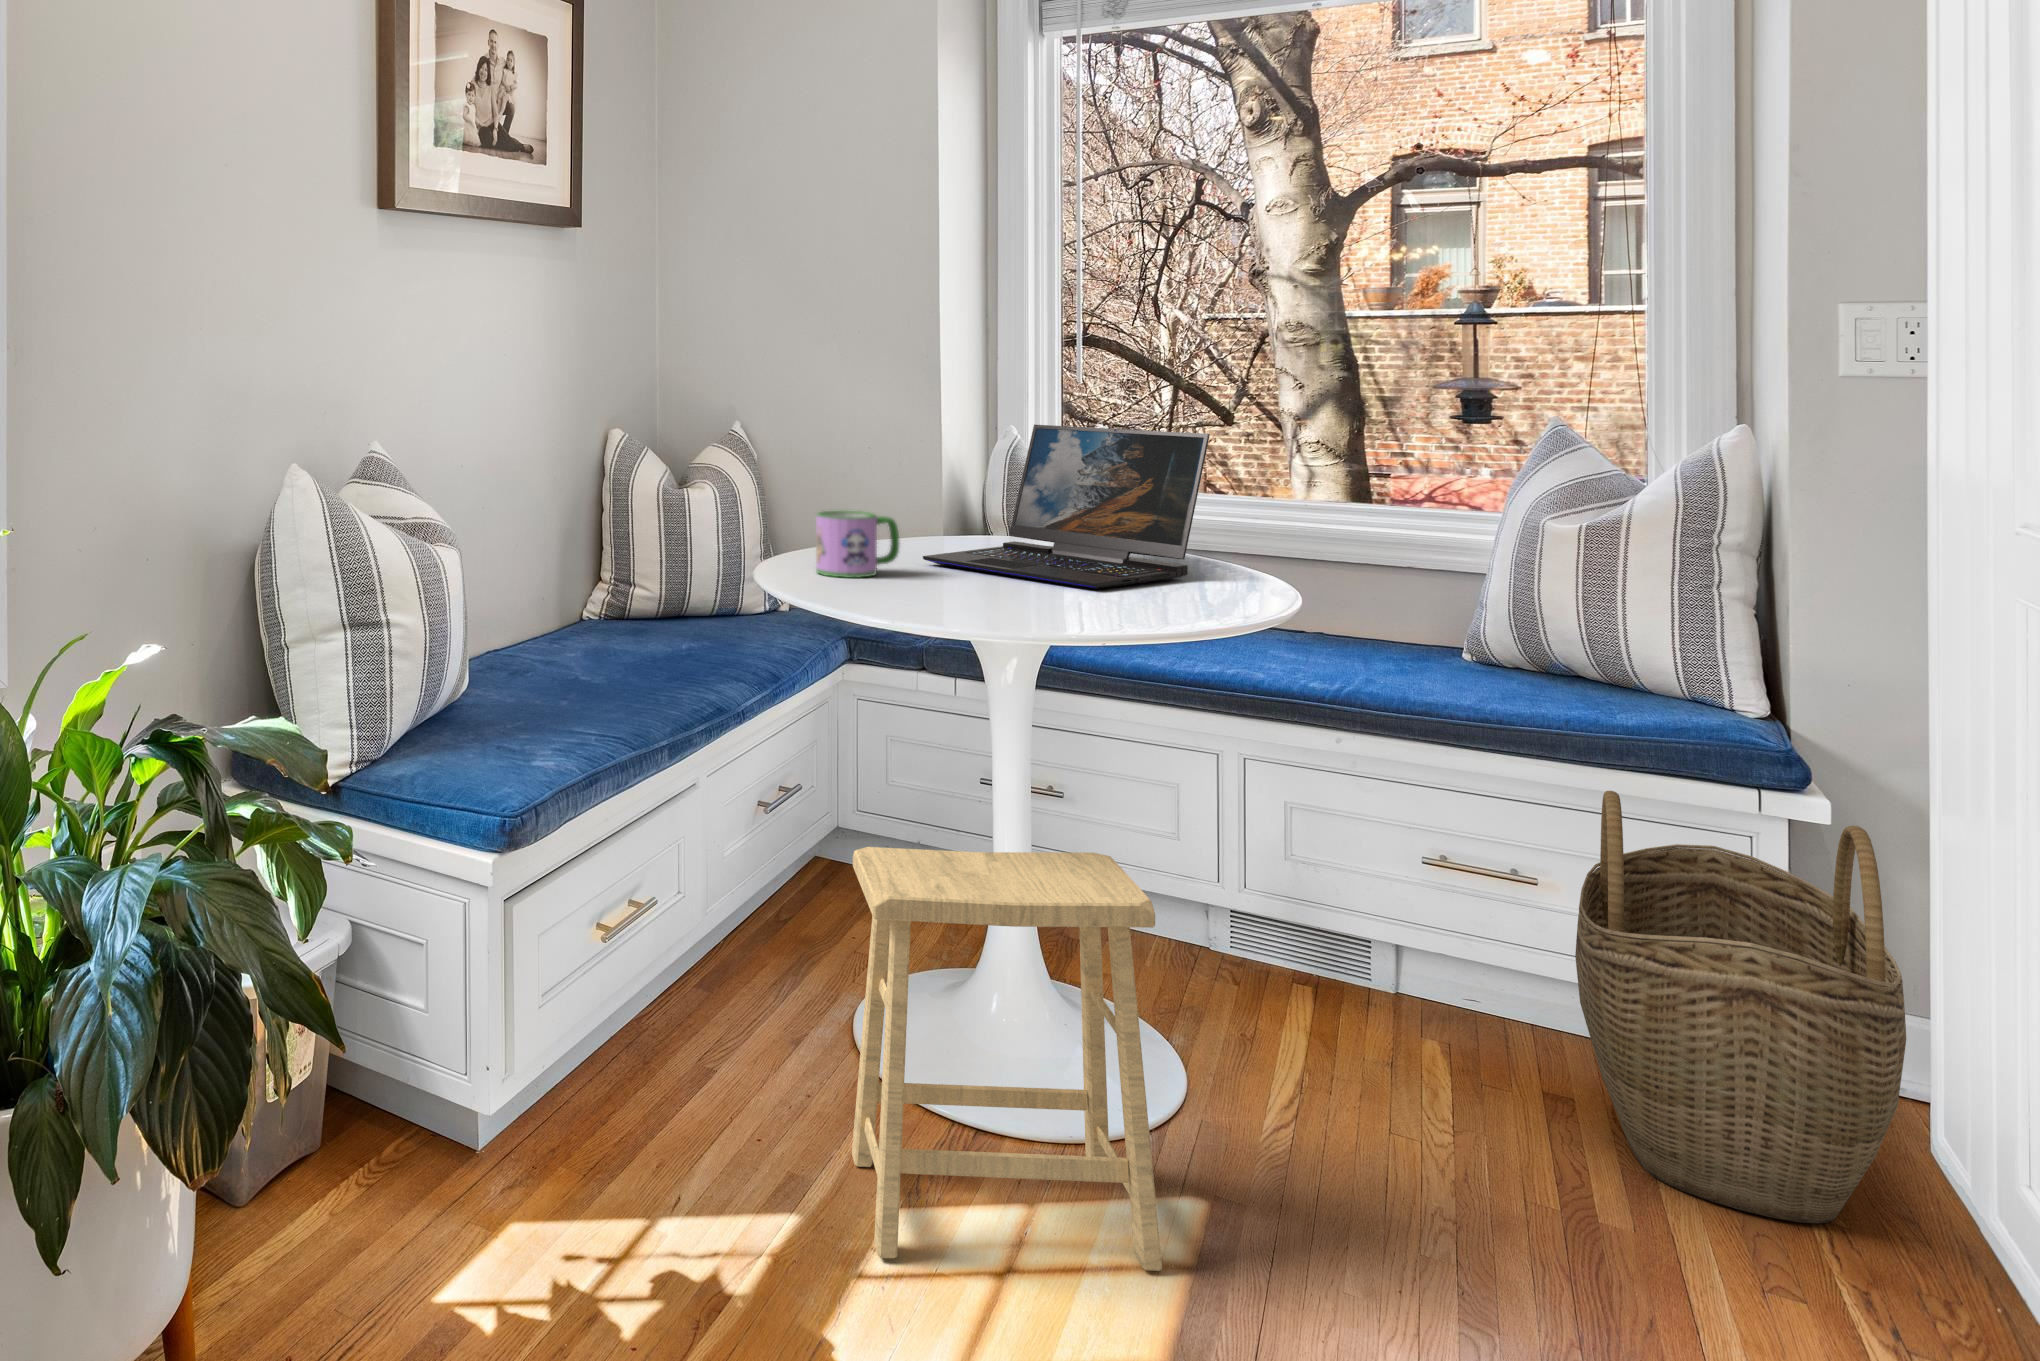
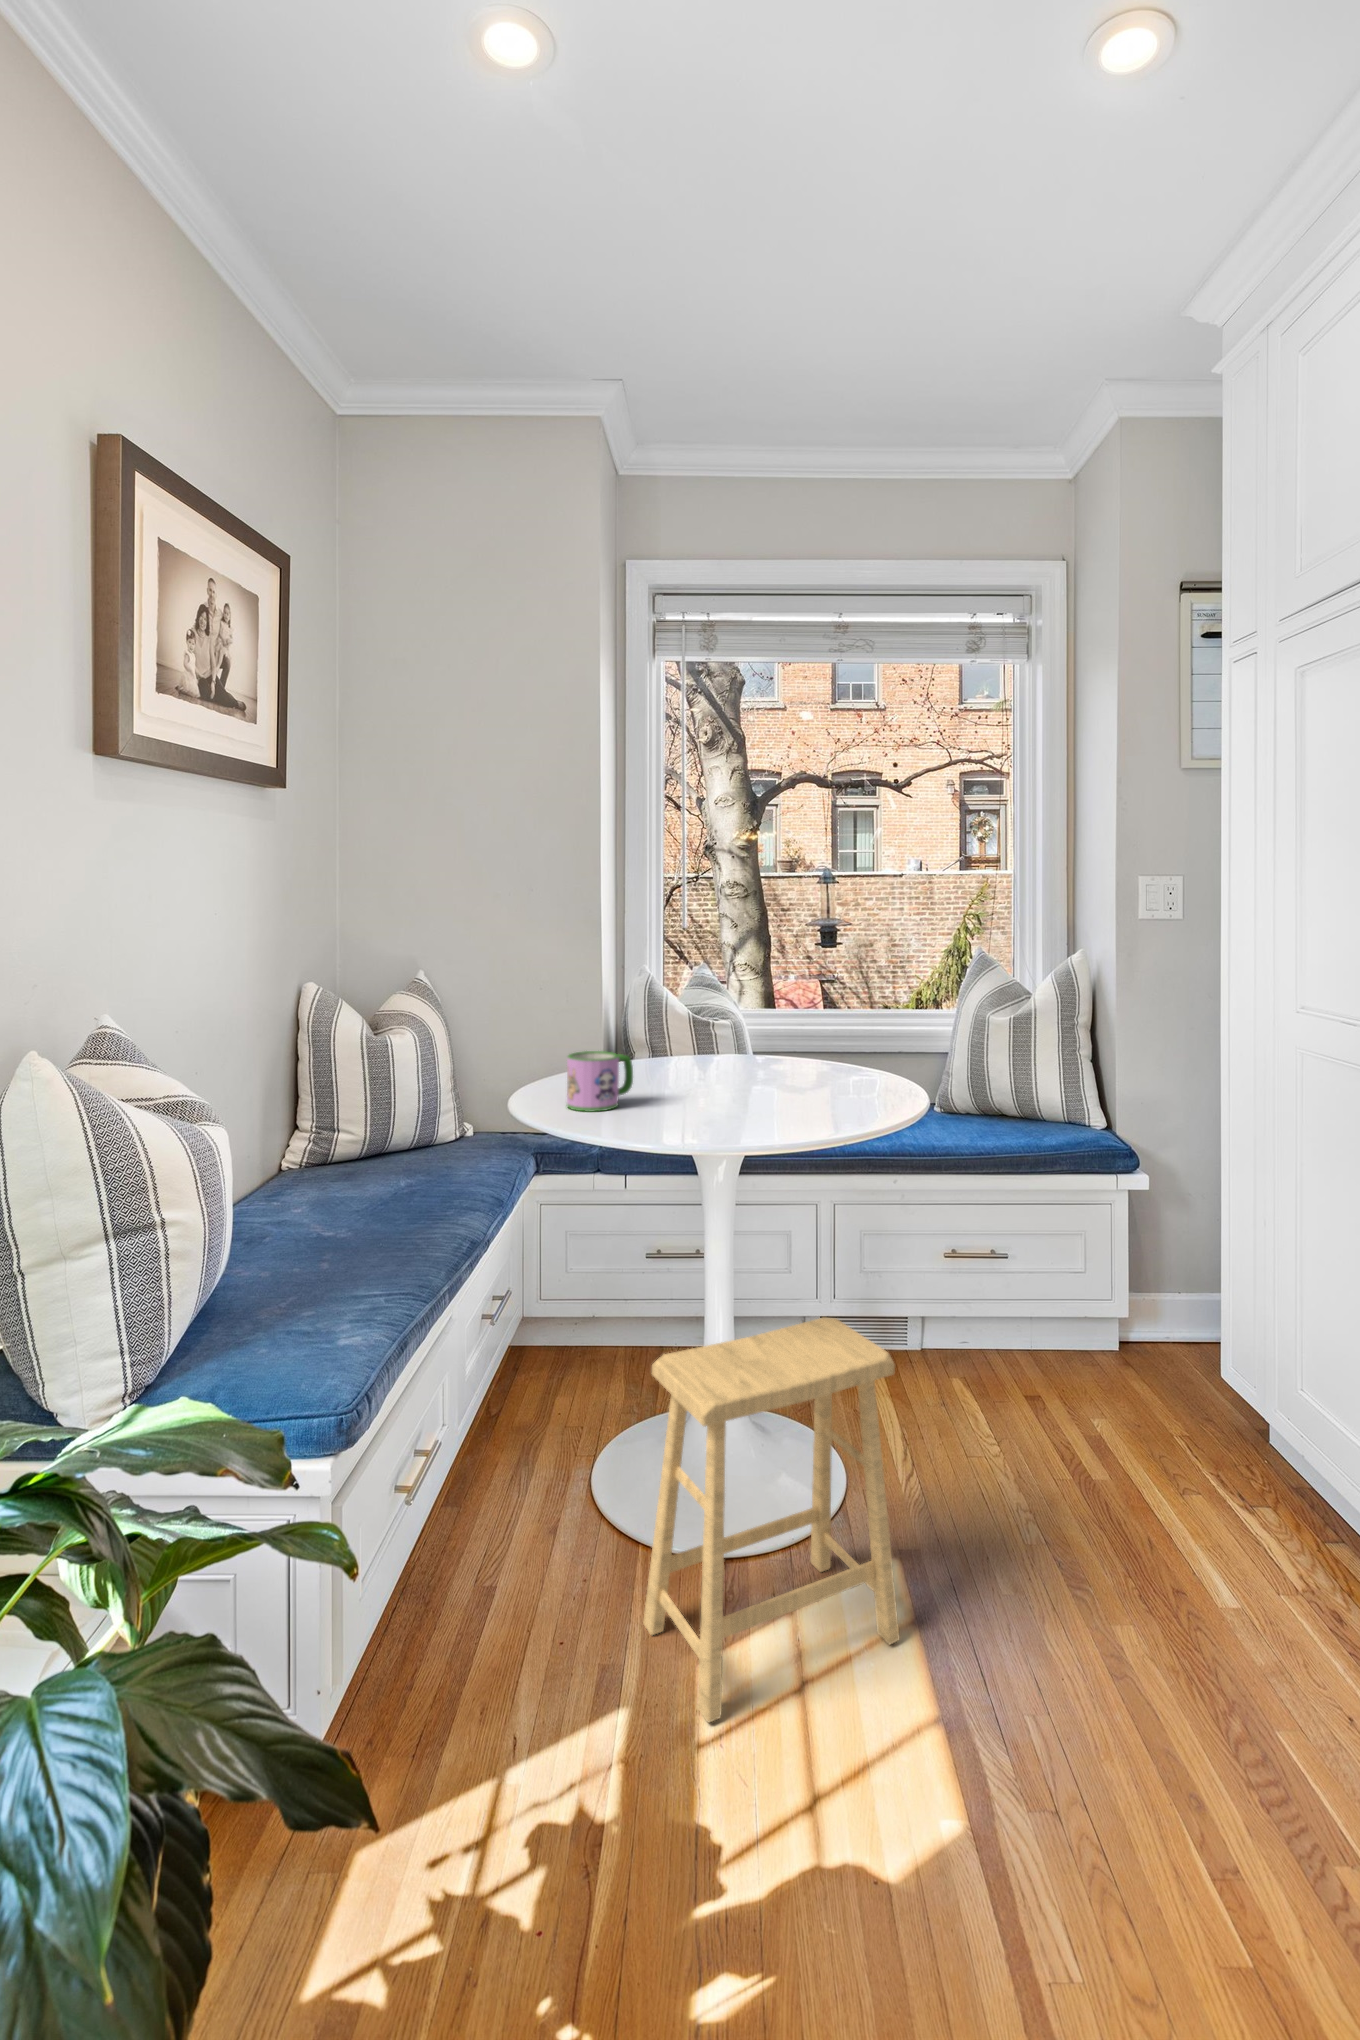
laptop: present [923,425,1210,589] -> none [637,967,839,1102]
woven basket: present [1575,791,1906,1224] -> none [1046,1200,1226,1455]

